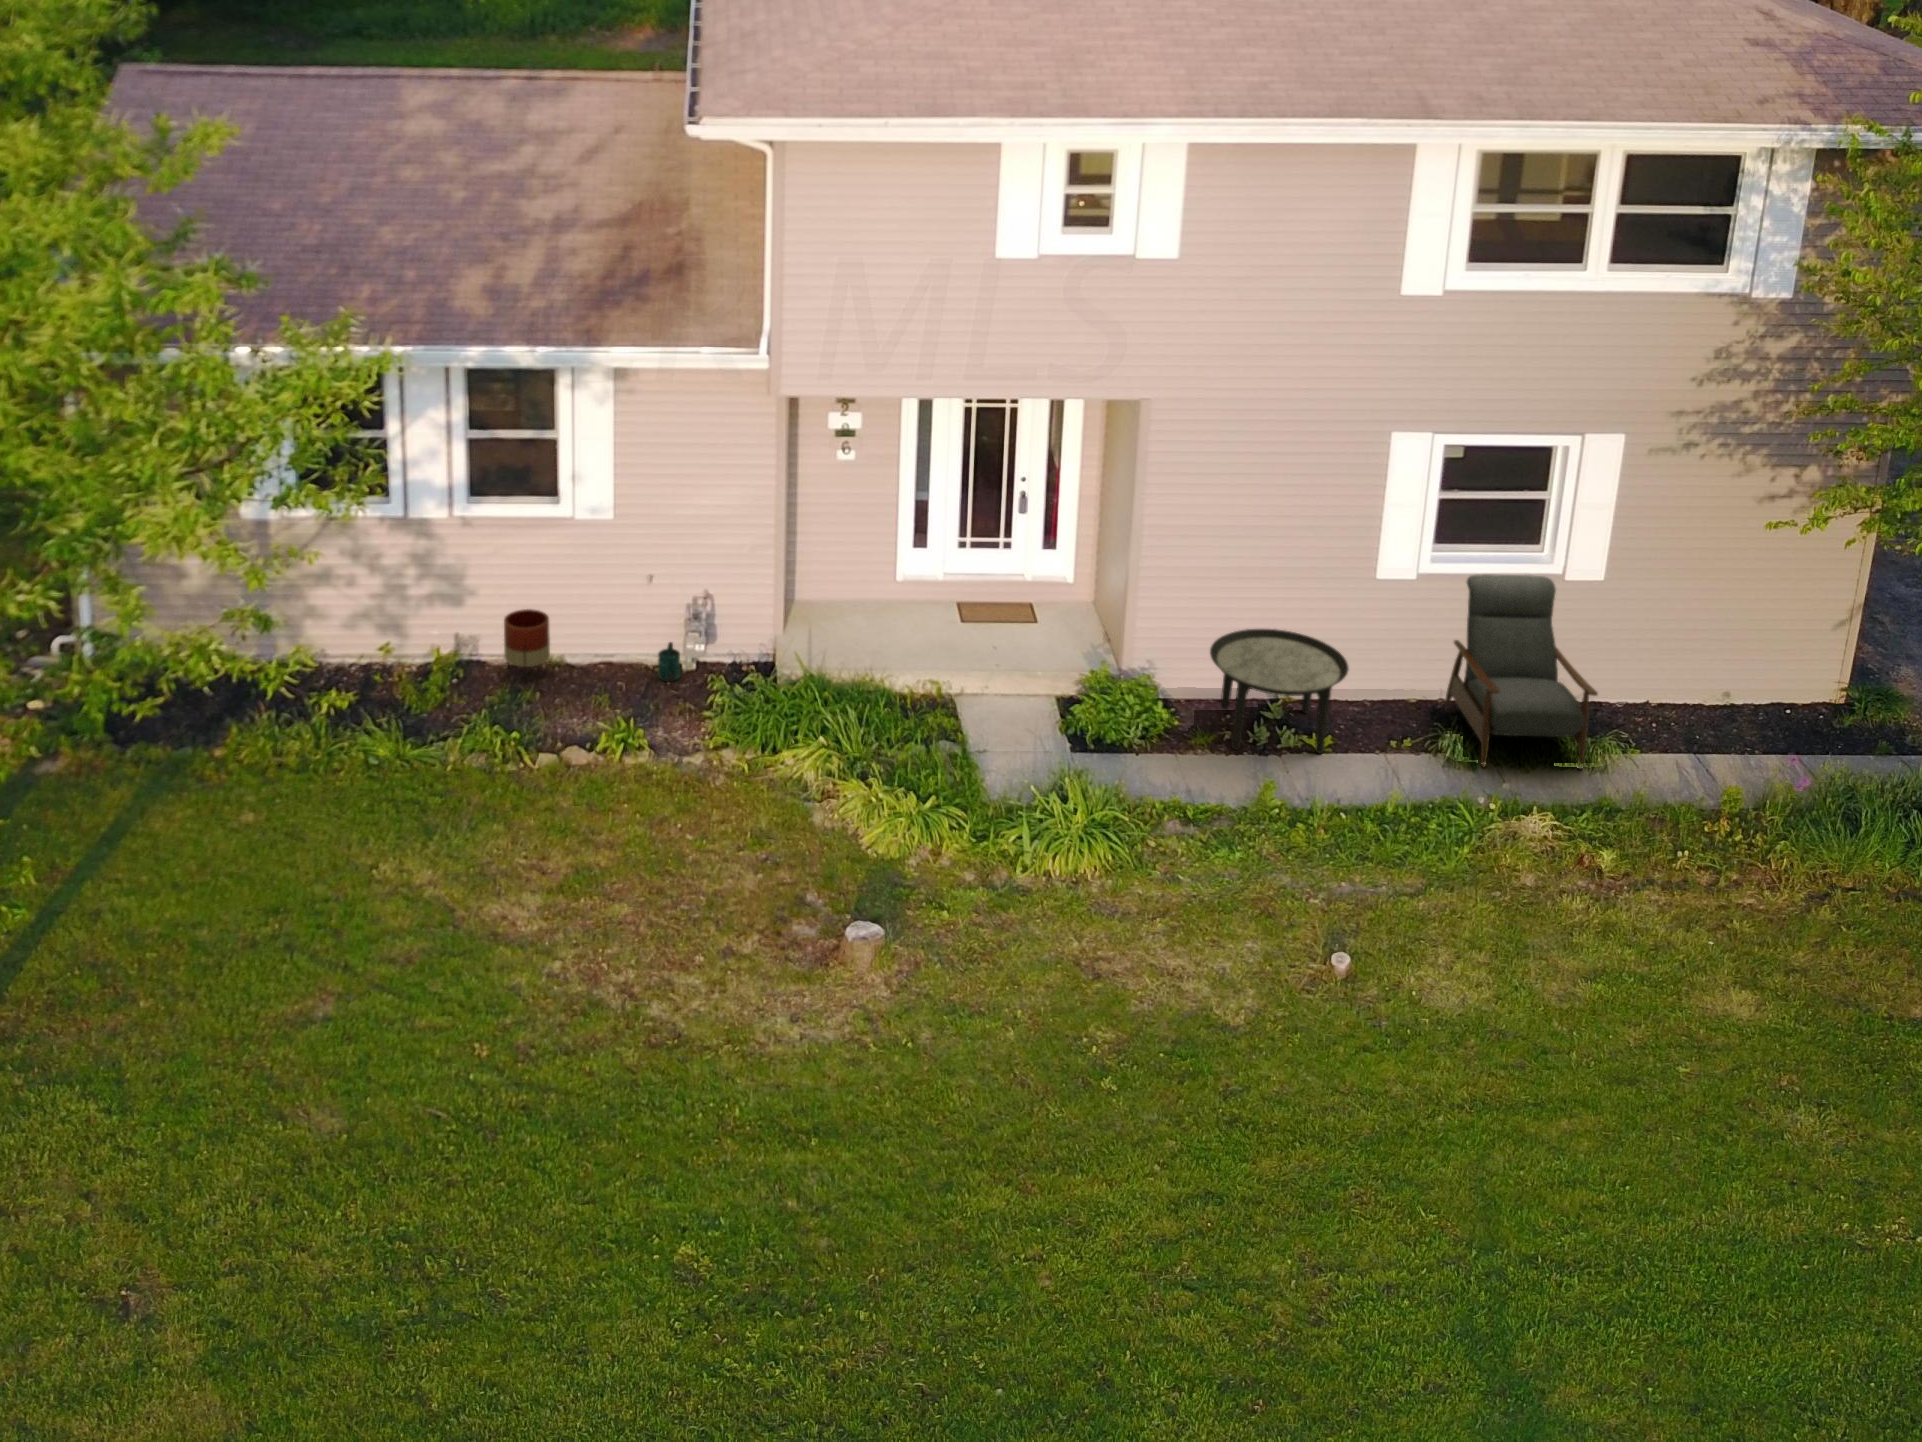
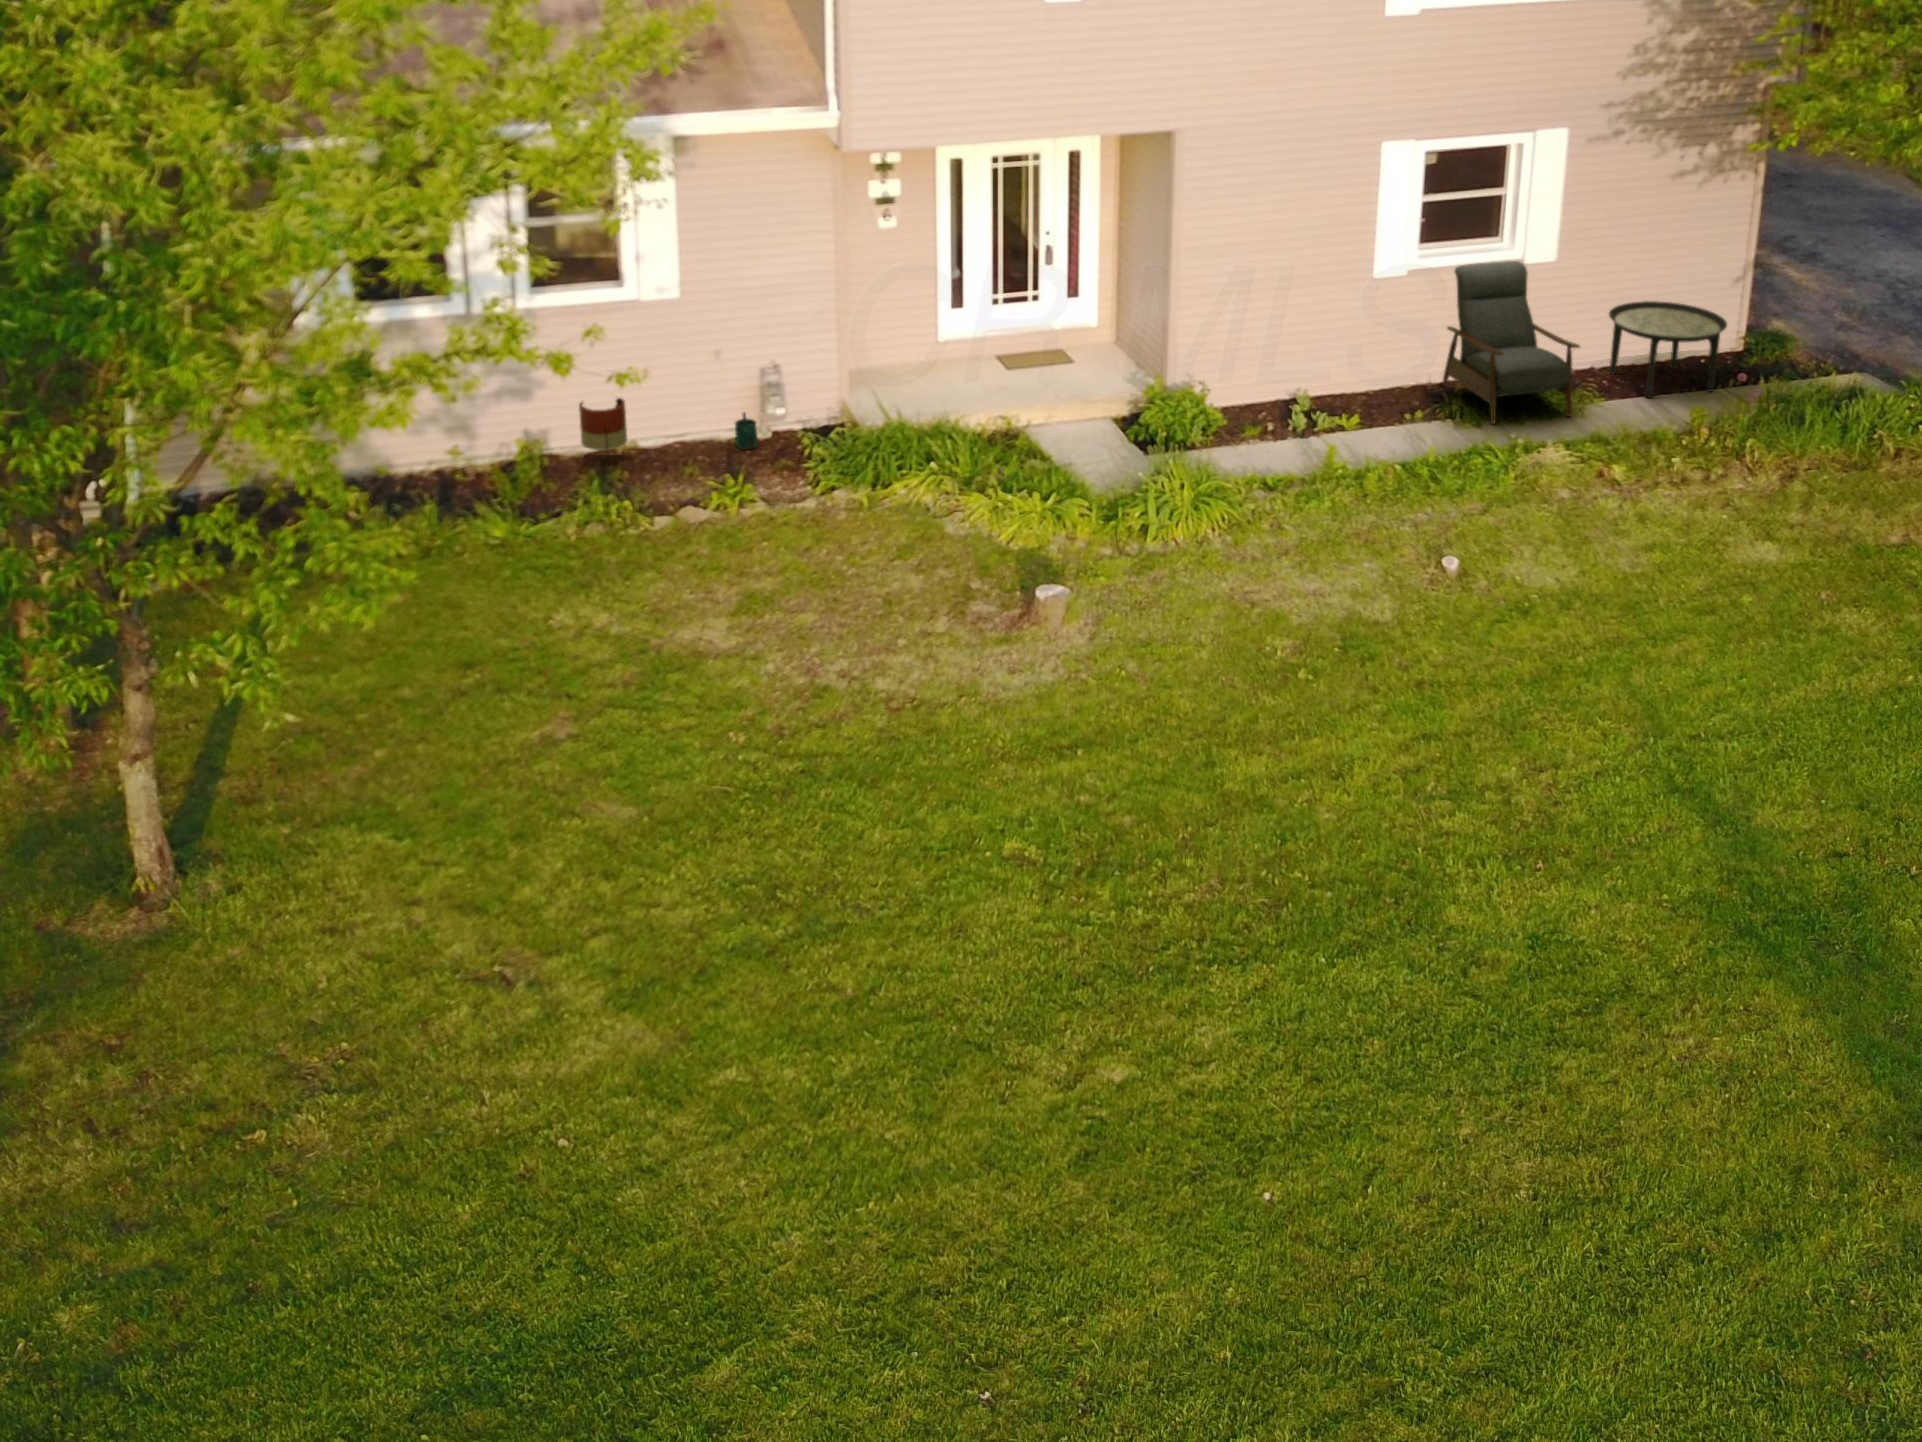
round table: present [1210,629,1349,754] -> present [1609,301,1727,398]

